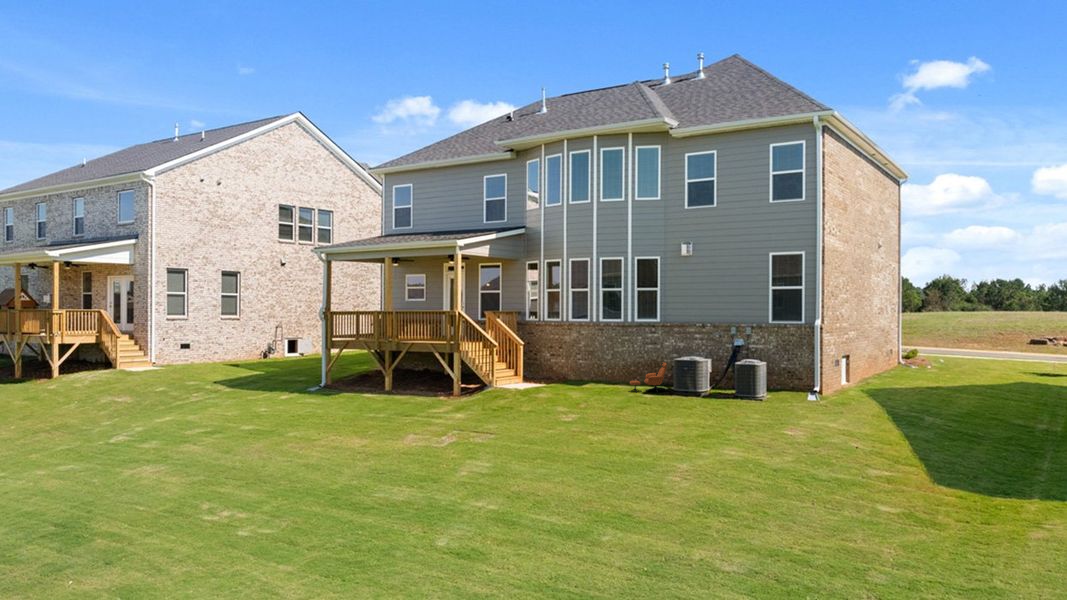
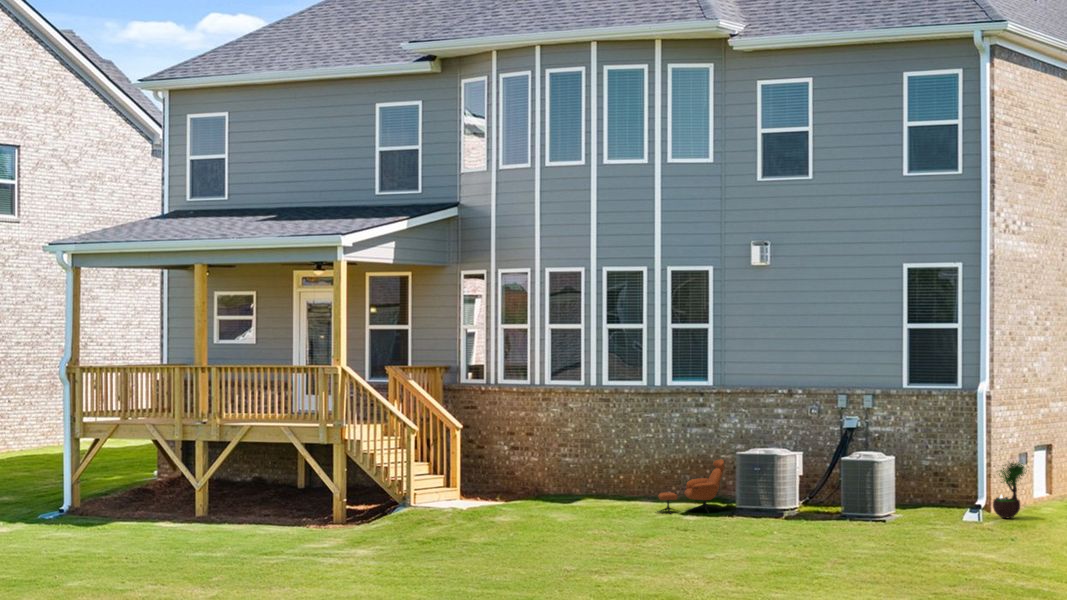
potted tree: none [824,363,846,399] -> present [993,462,1024,518]

